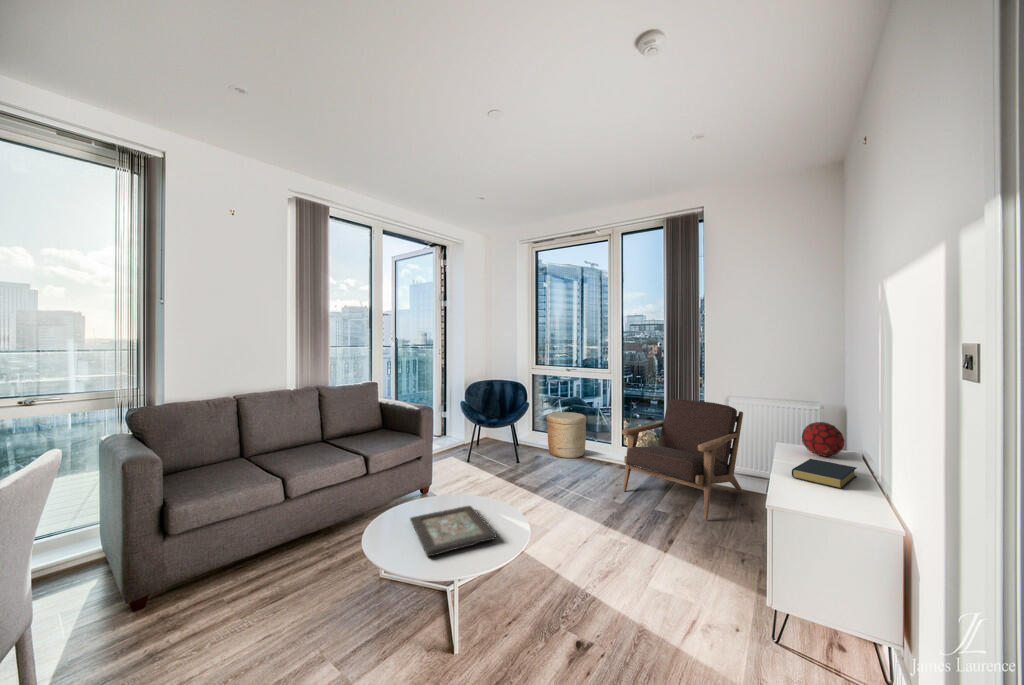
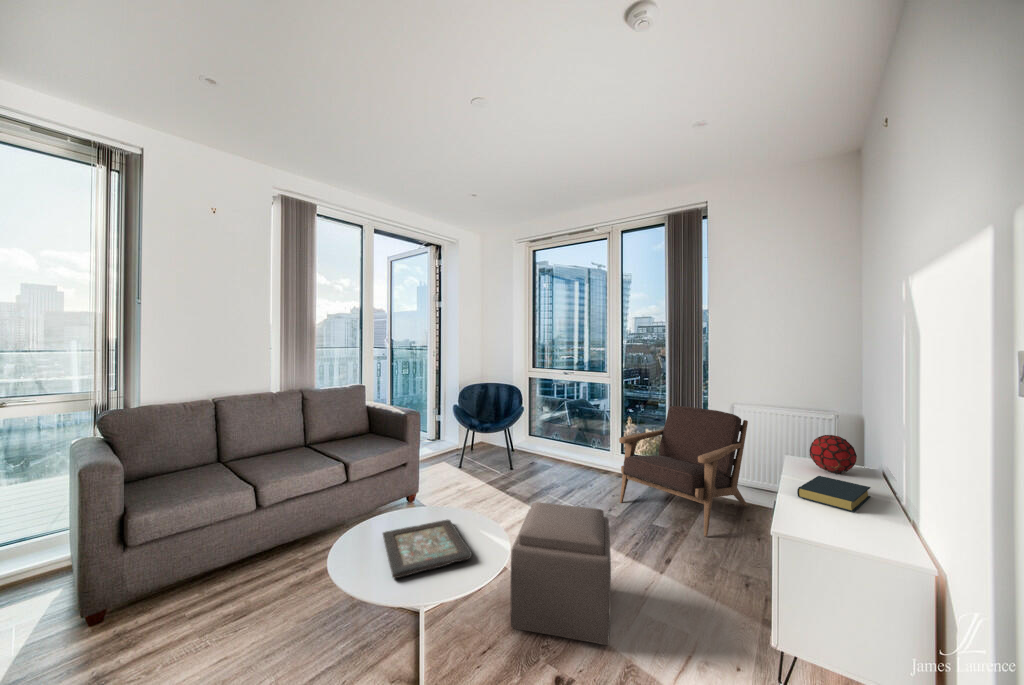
woven basket: present [546,412,587,458] -> none [543,417,585,465]
ottoman: none [532,489,624,615] -> present [510,503,611,645]

